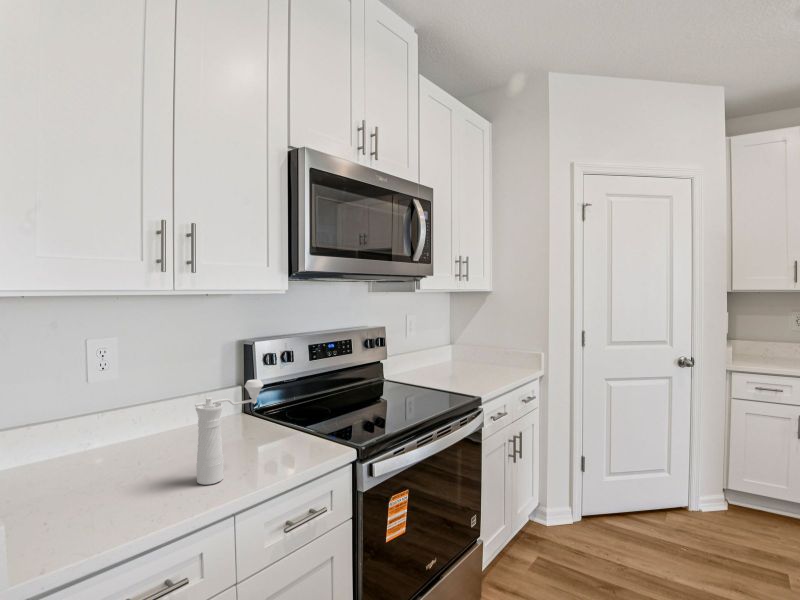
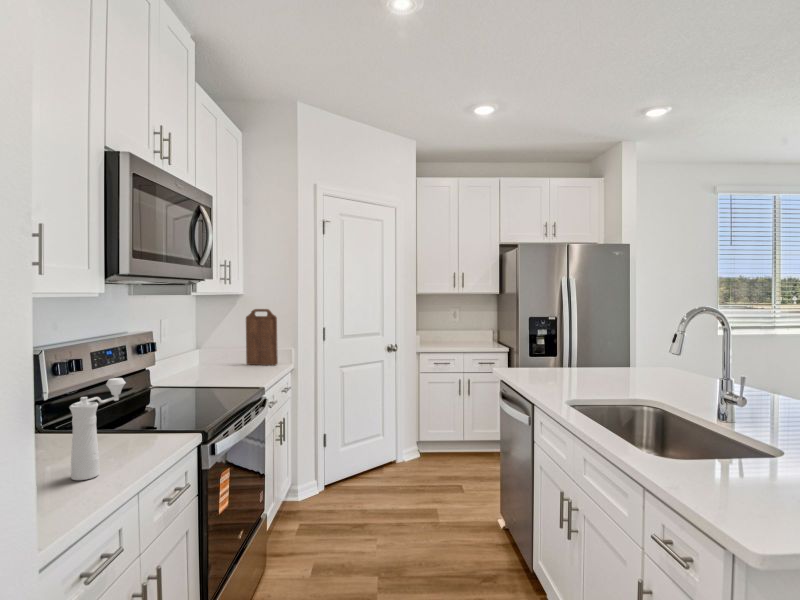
cutting board: none [491,307,522,370] -> present [246,309,278,365]

